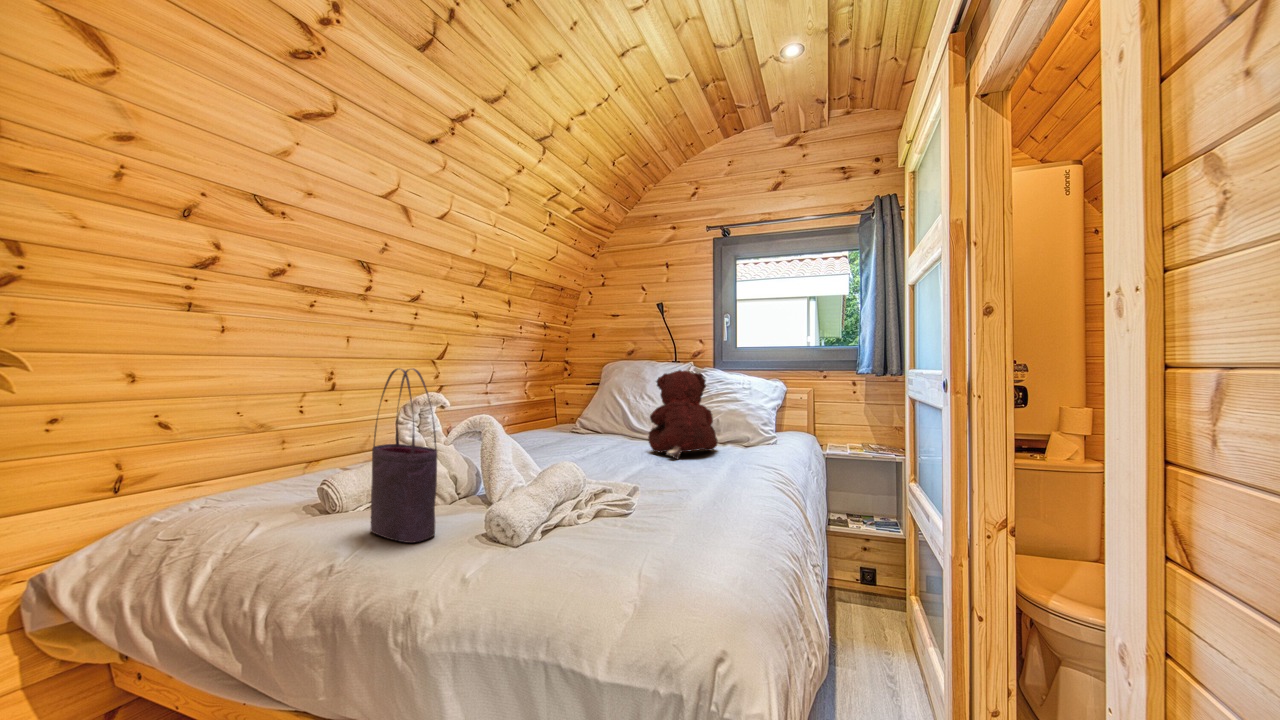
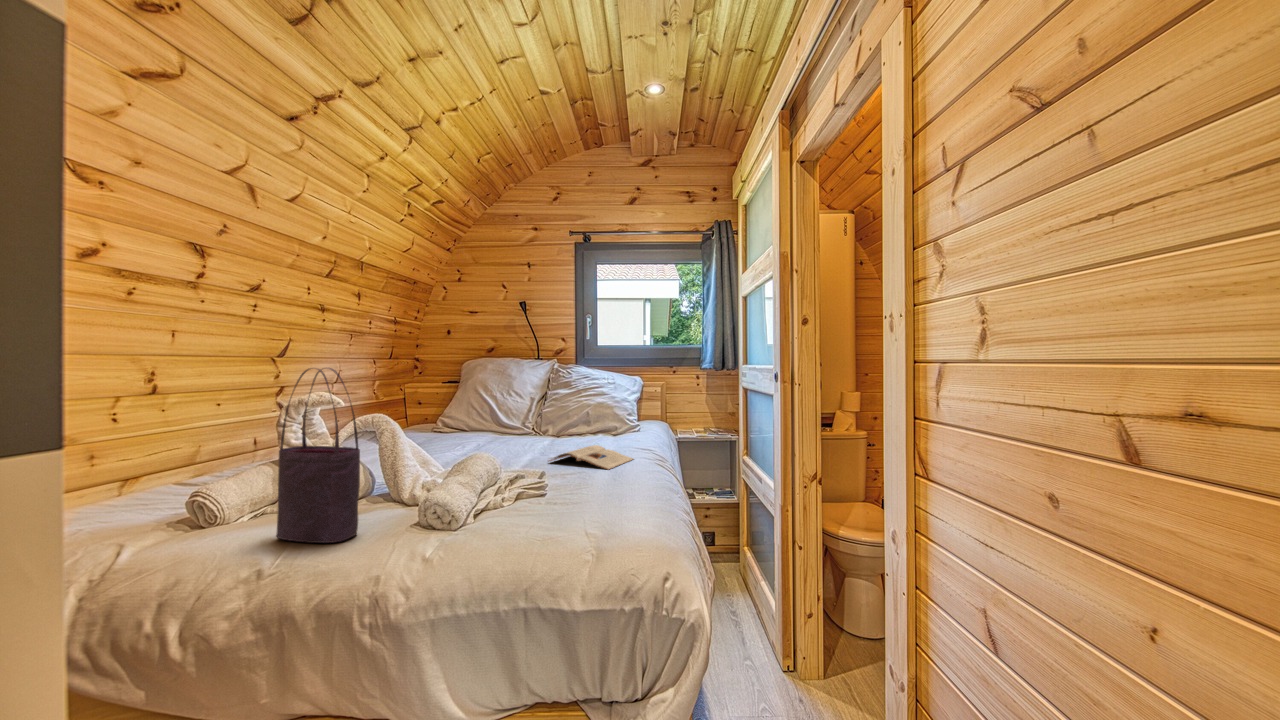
teddy bear: present [648,370,718,459] -> none [526,366,590,449]
magazine: none [657,459,756,490] -> present [549,445,633,470]

